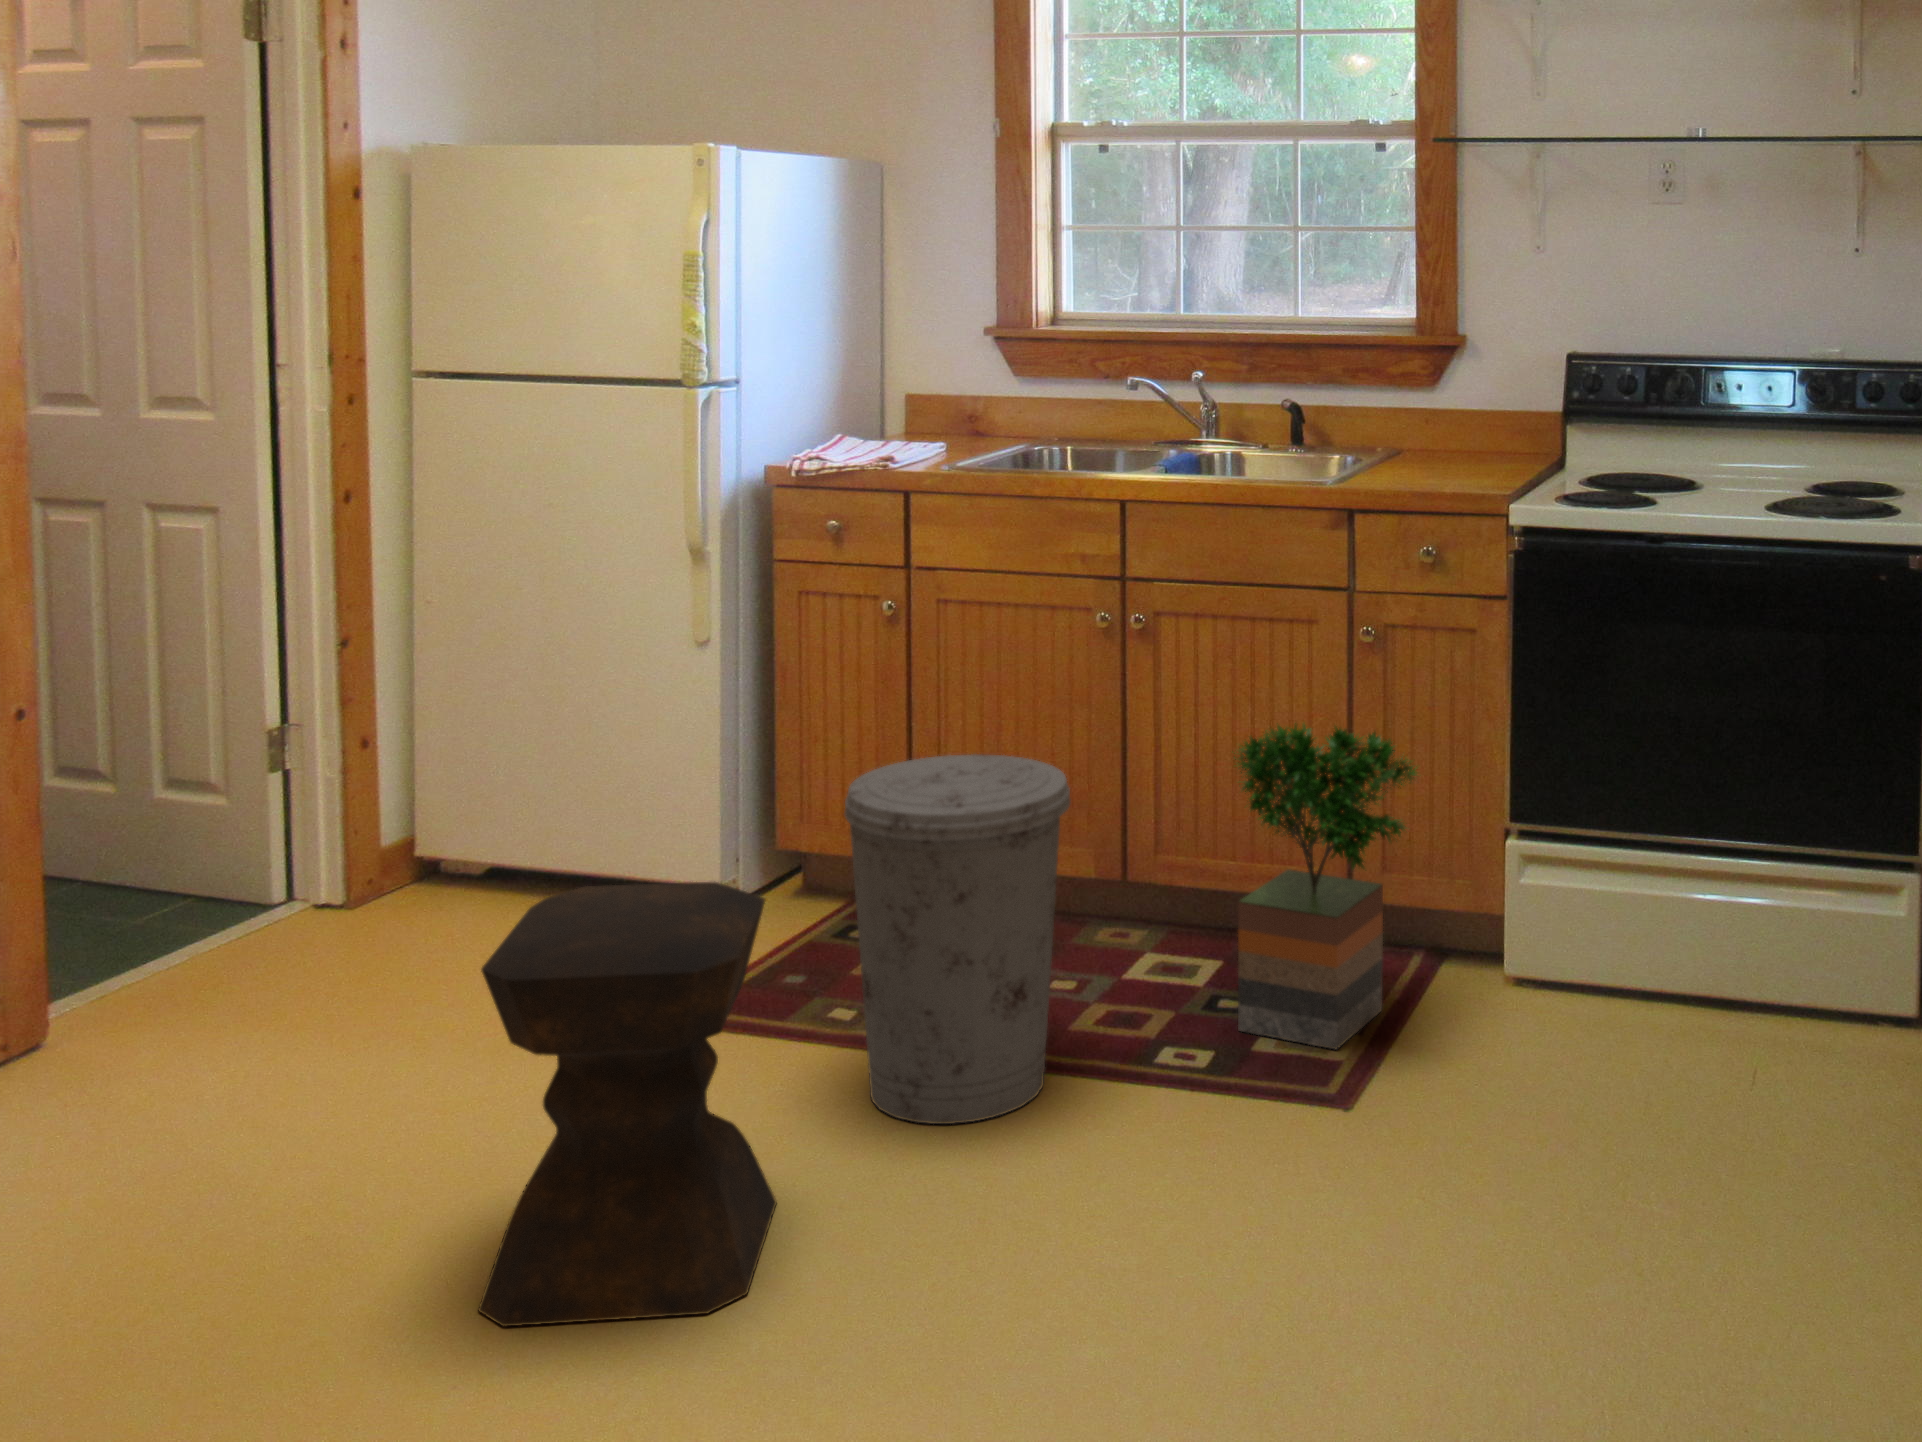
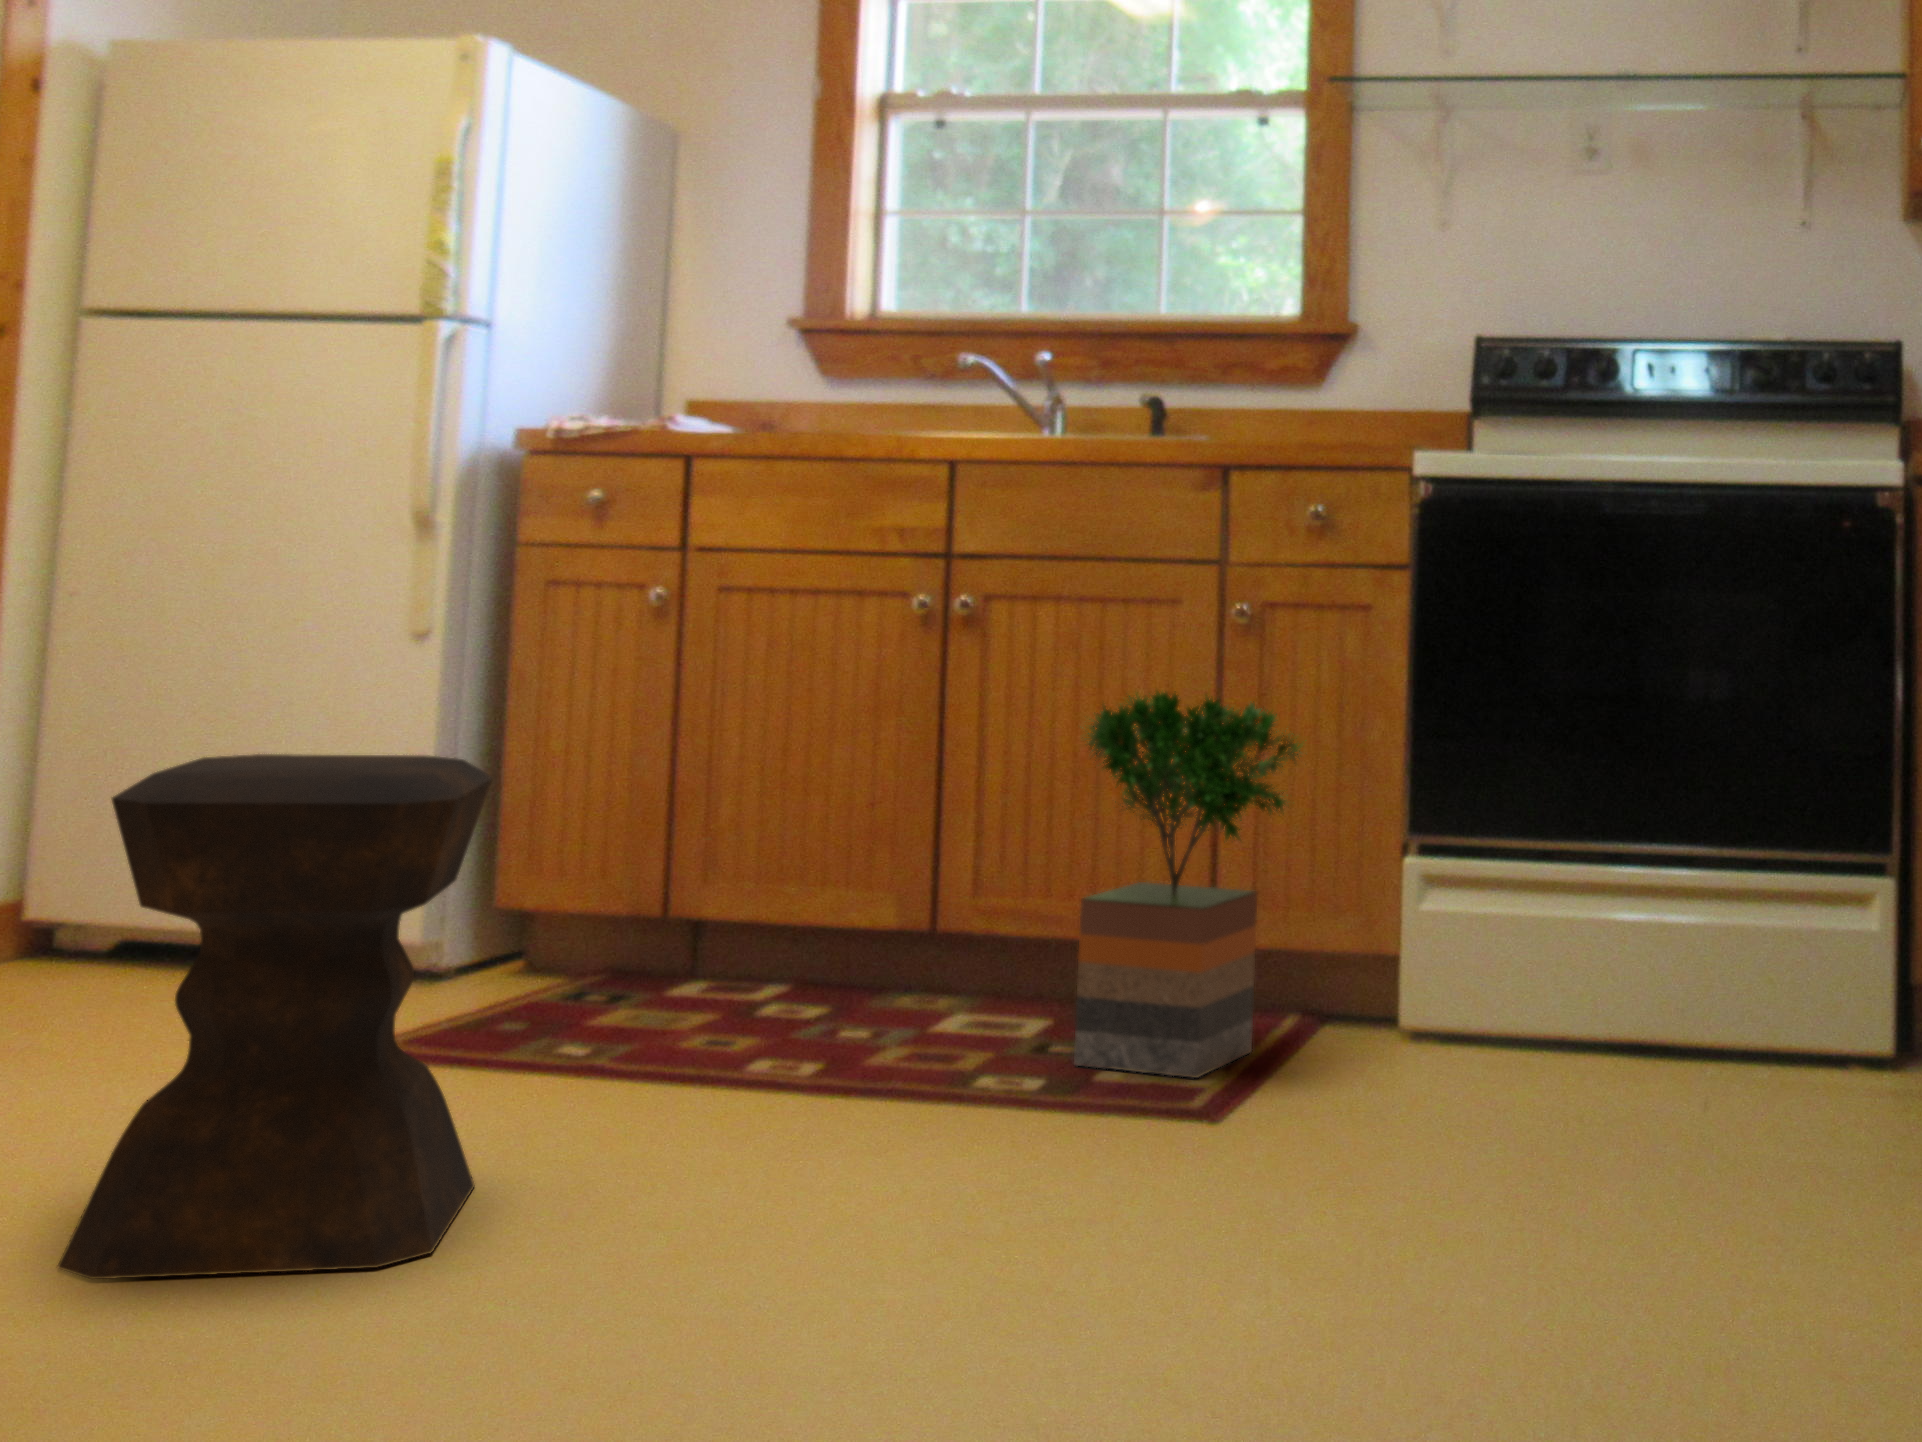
trash can: present [845,754,1071,1124] -> none [597,689,882,1129]

